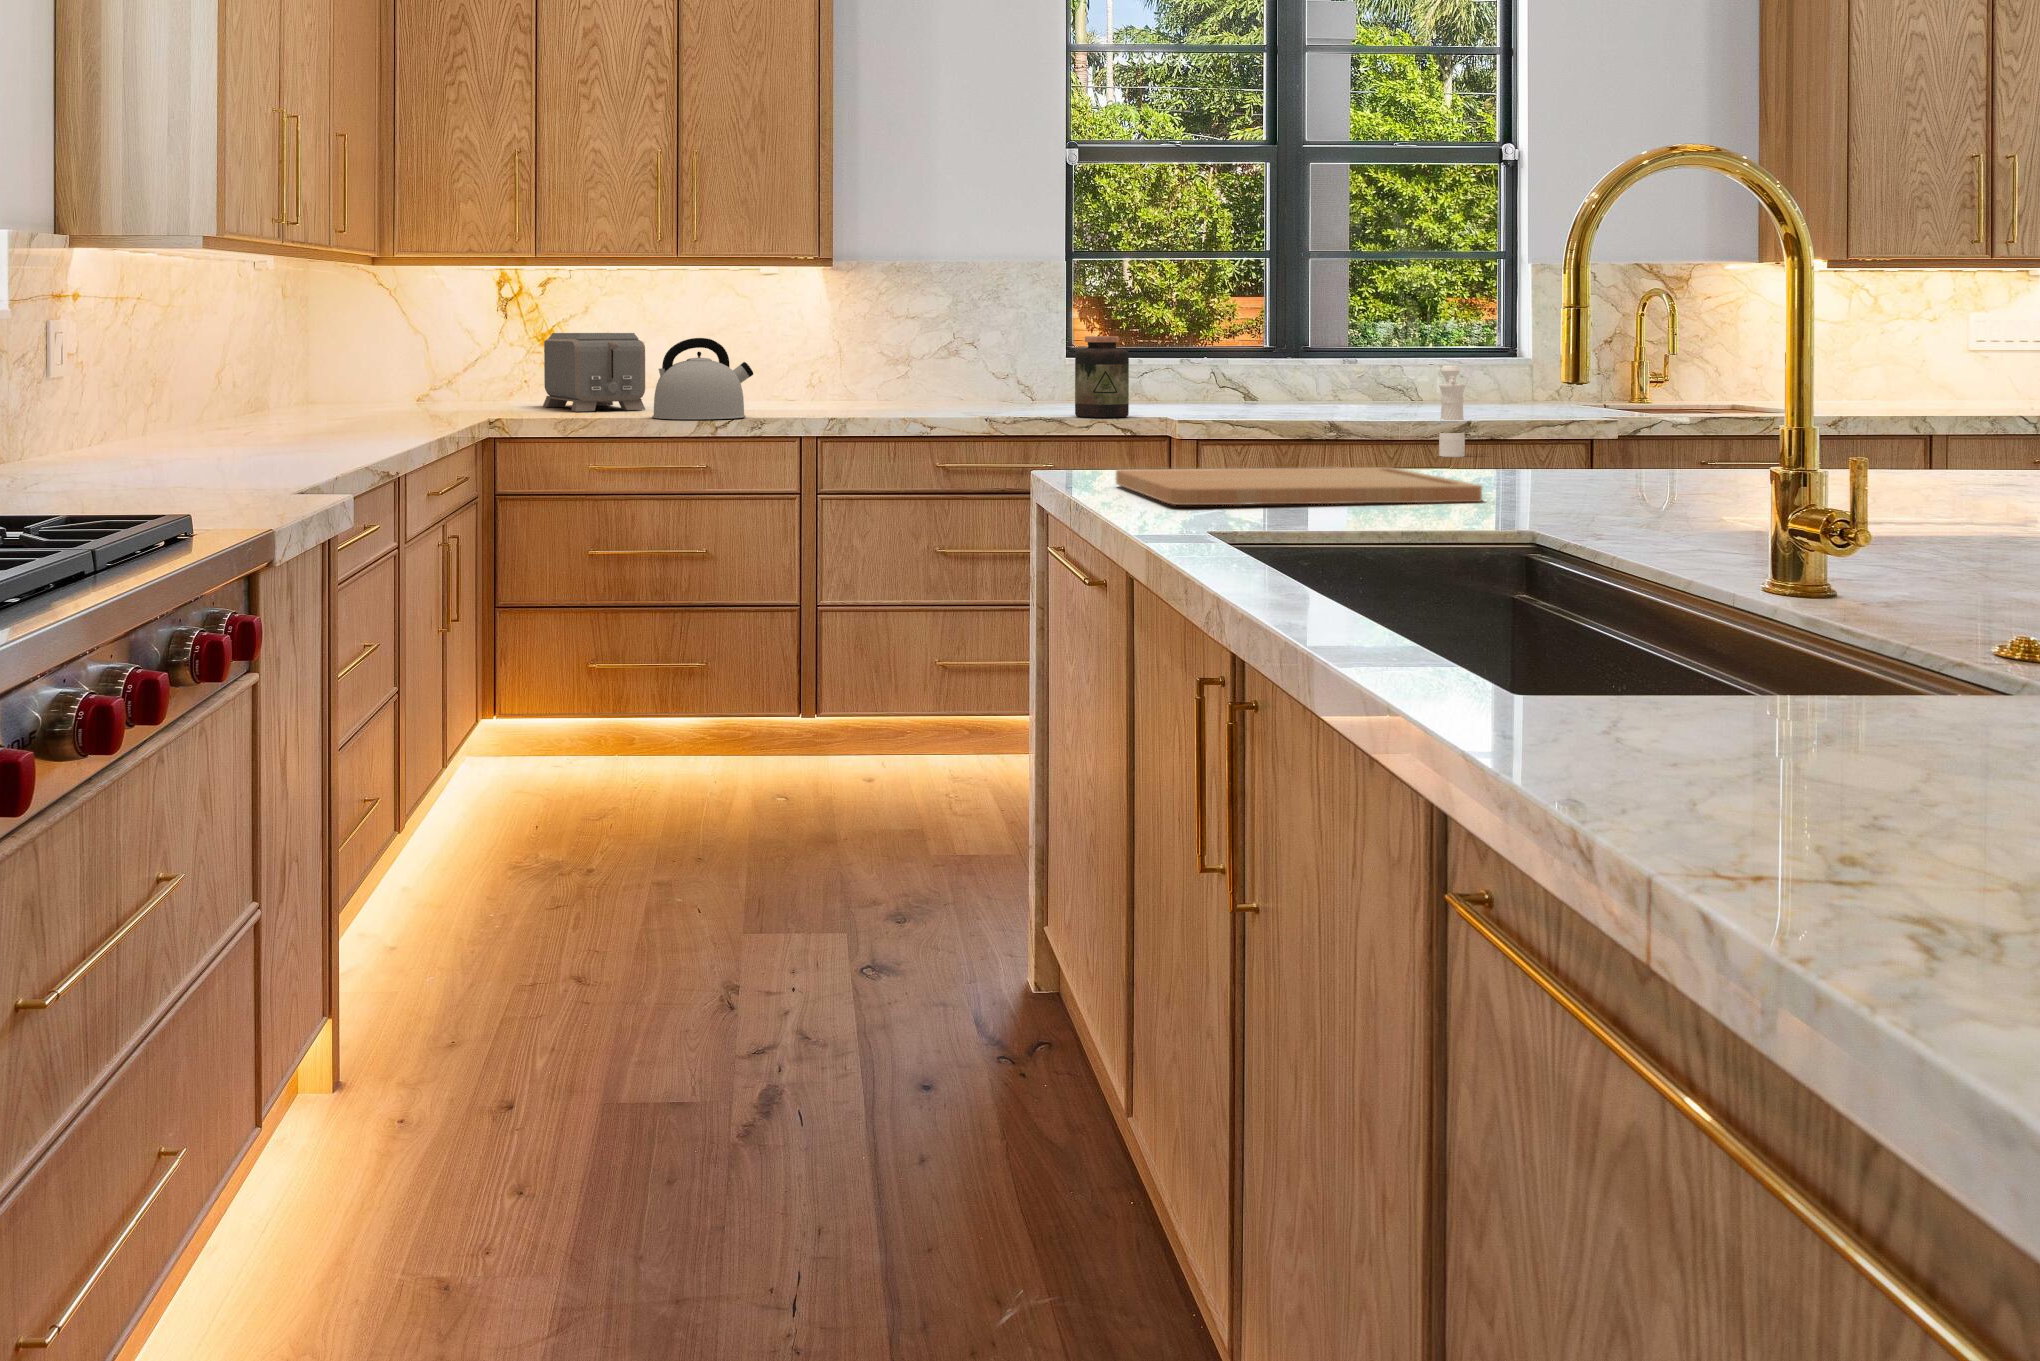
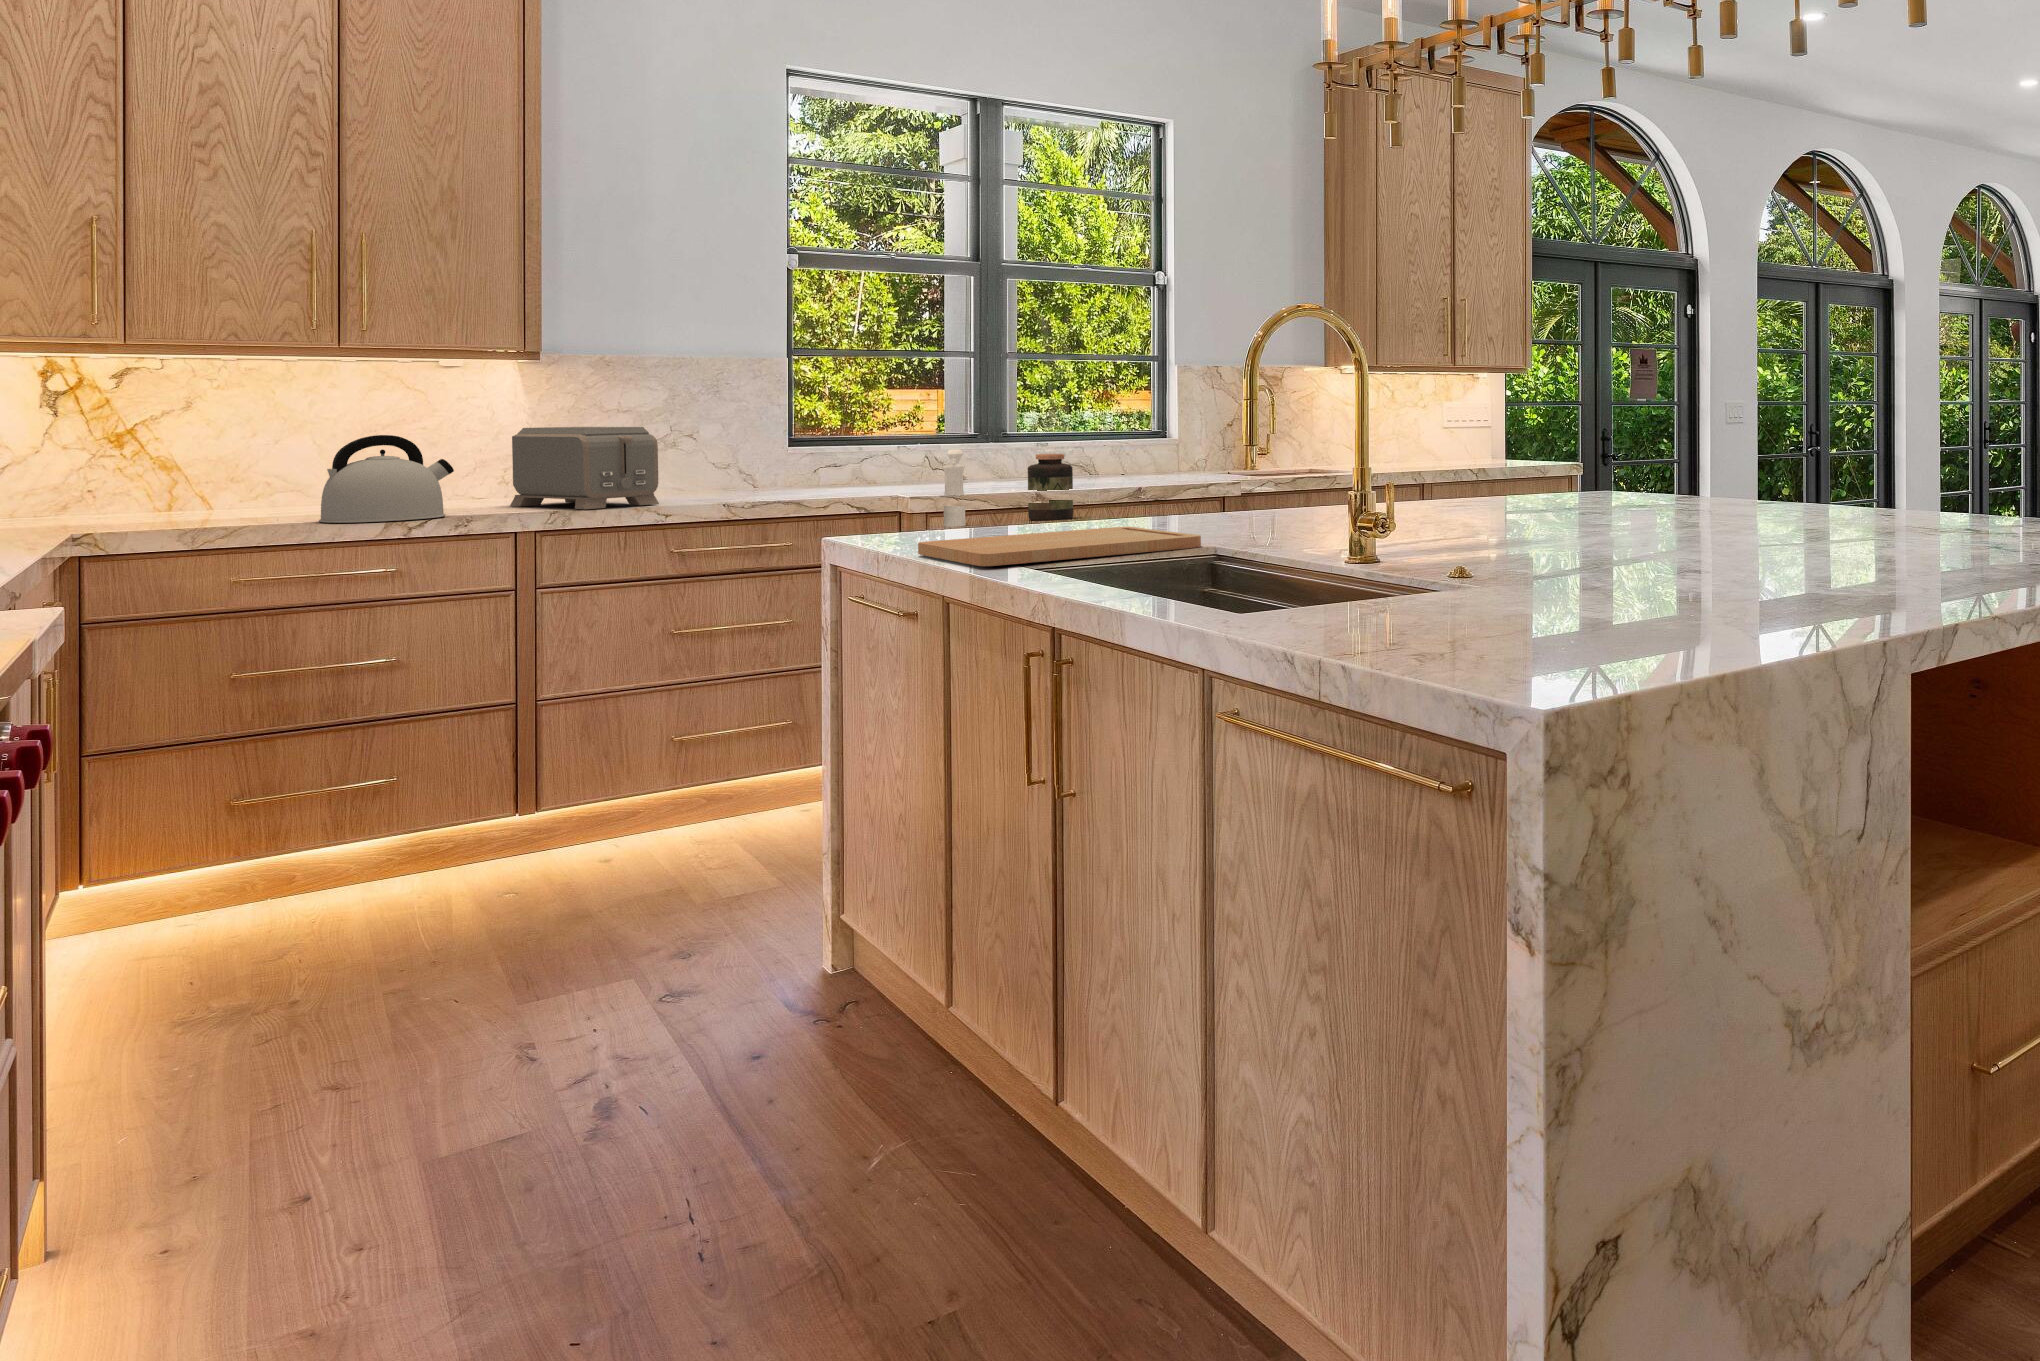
toaster: present [543,333,645,412] -> present [510,427,659,509]
jar: present [1075,336,1129,418] -> present [1028,454,1073,520]
pepper mill: present [1439,365,1466,457] -> present [943,449,965,527]

